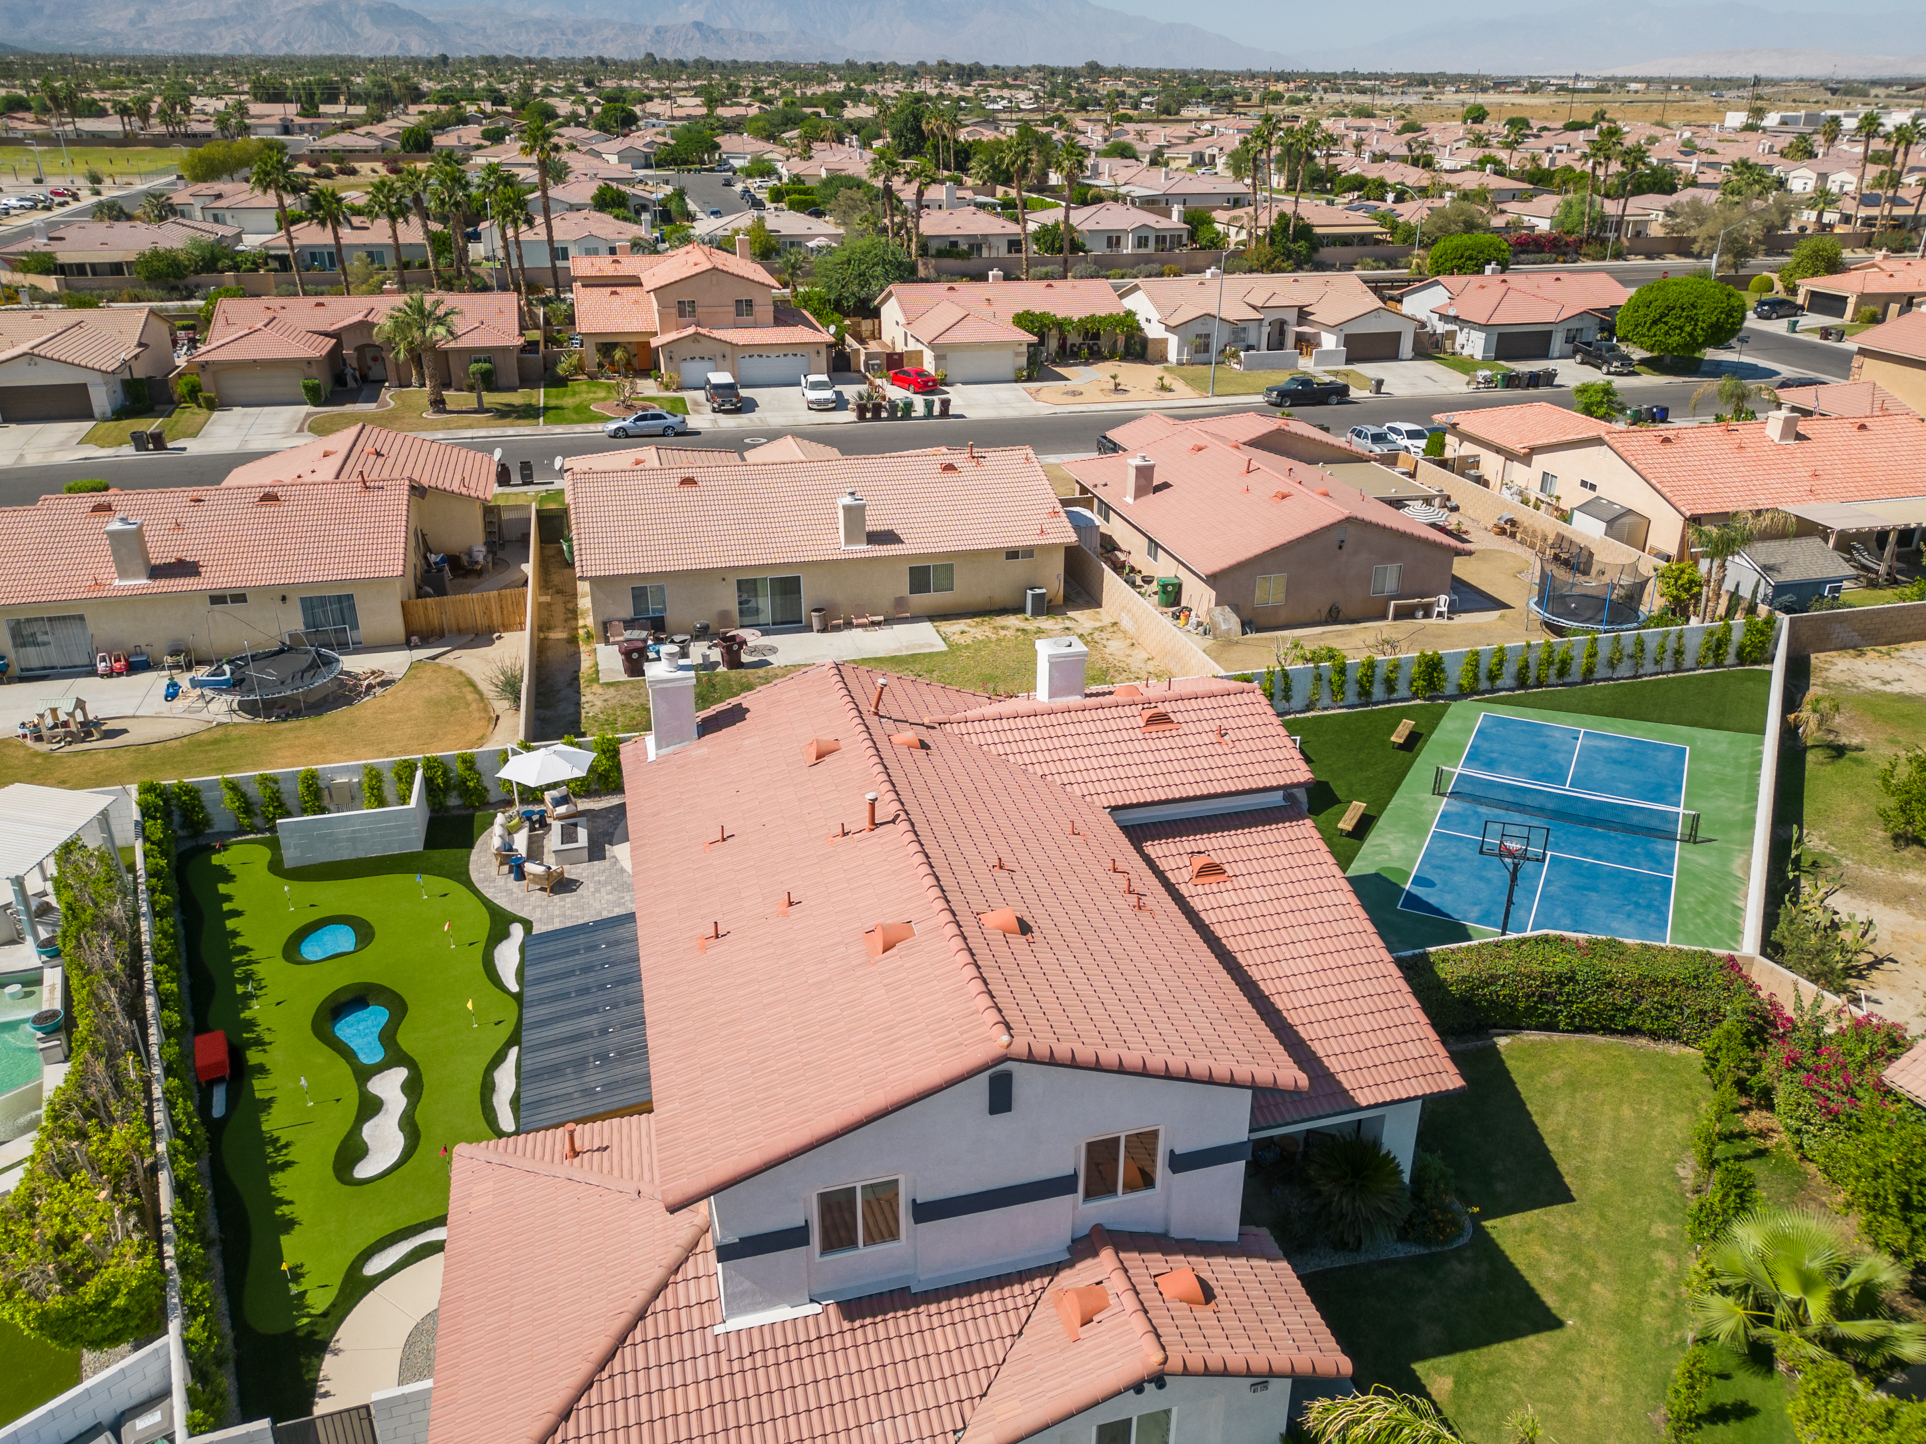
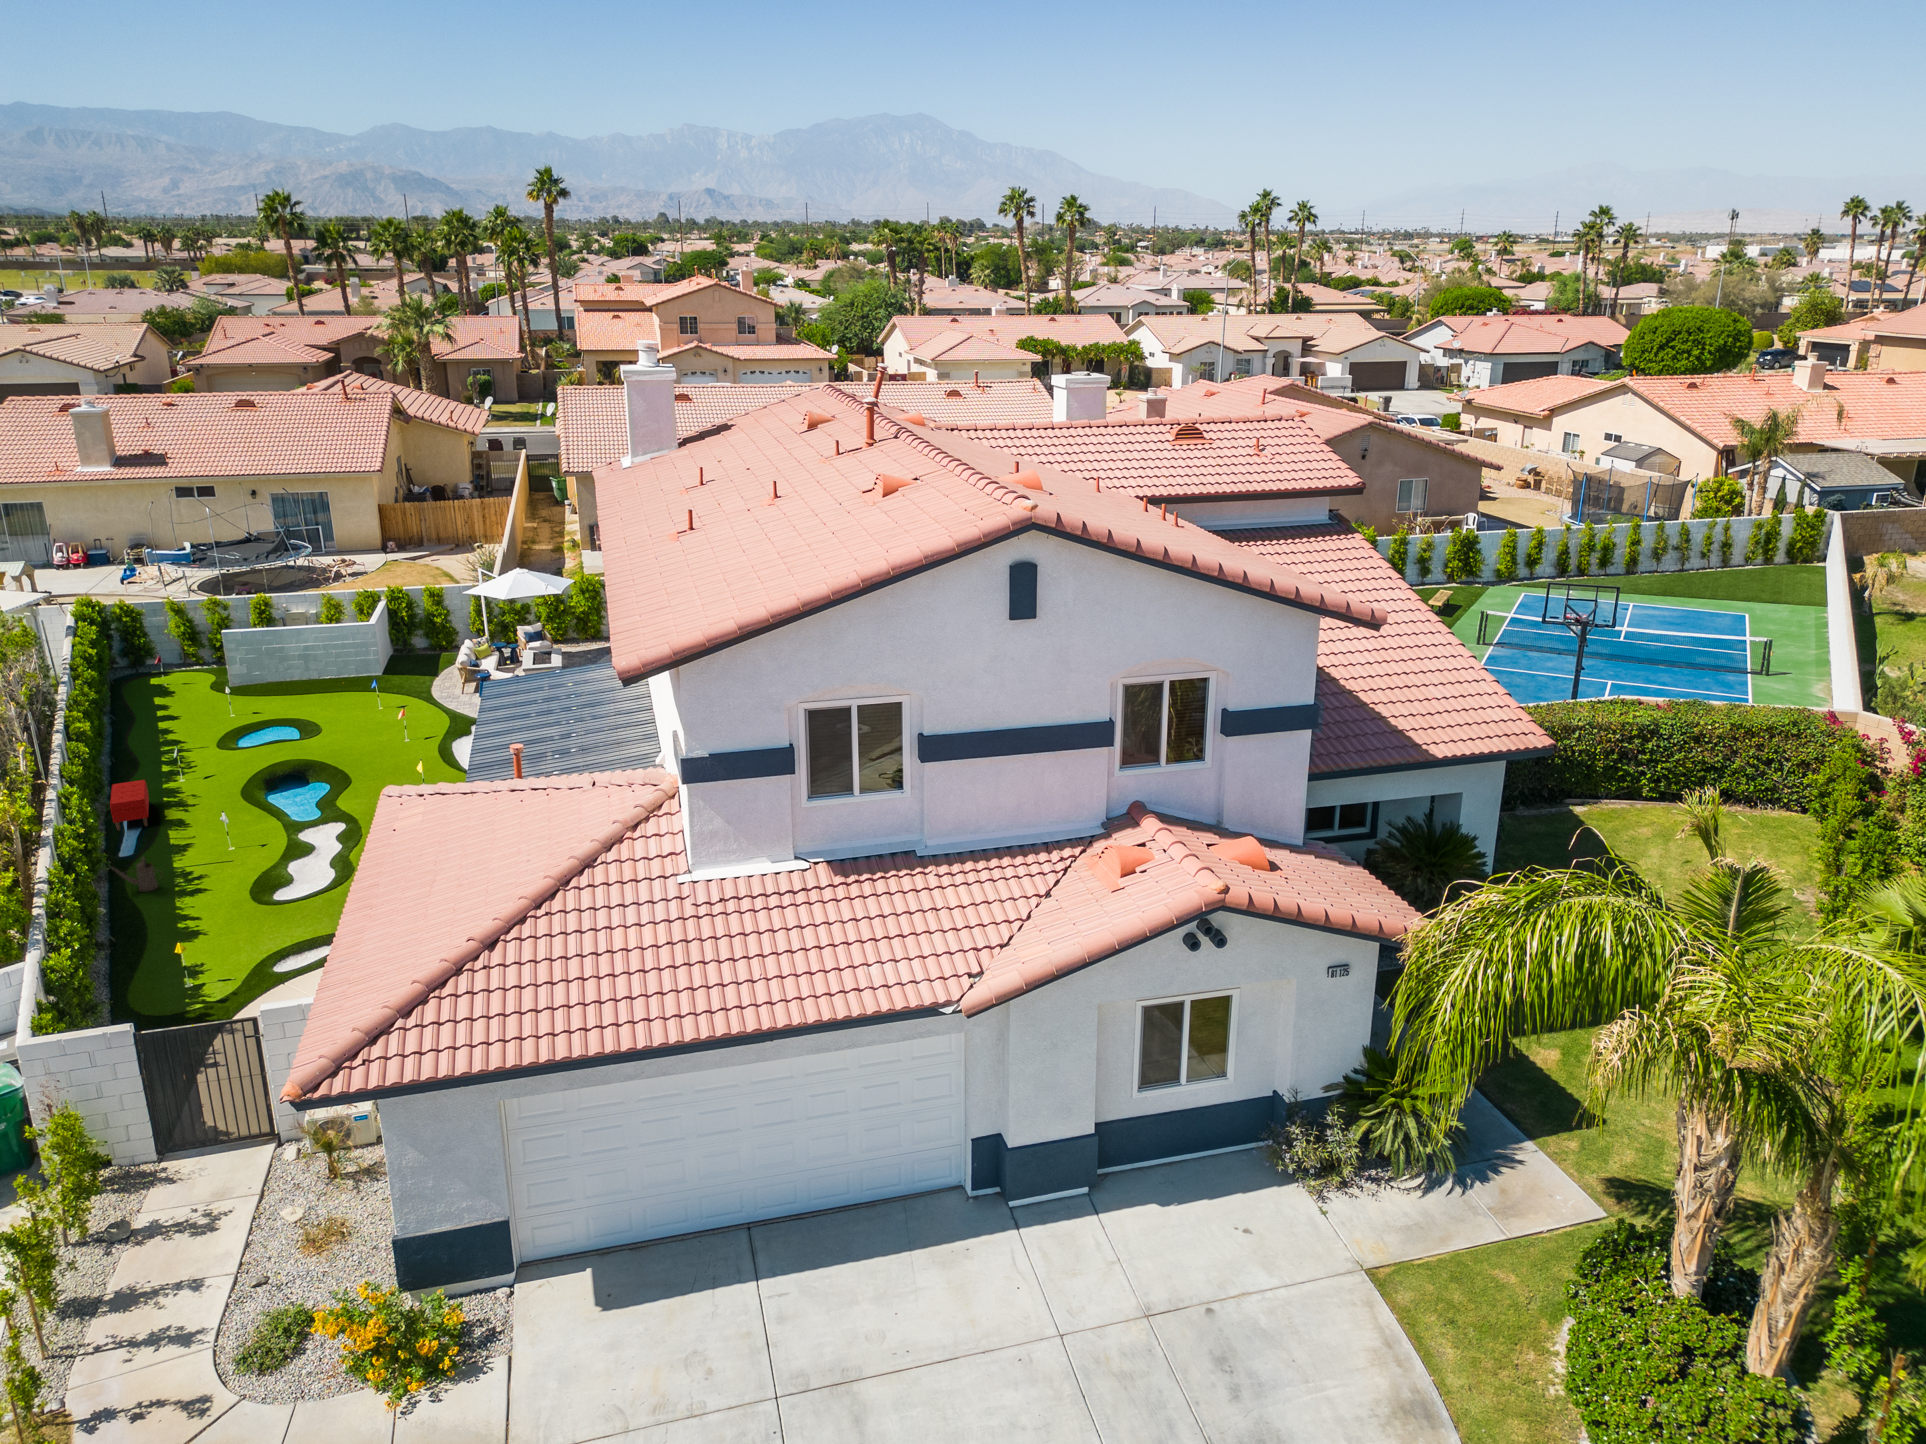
watering can: none [207,1148,251,1177] -> present [112,857,158,892]

